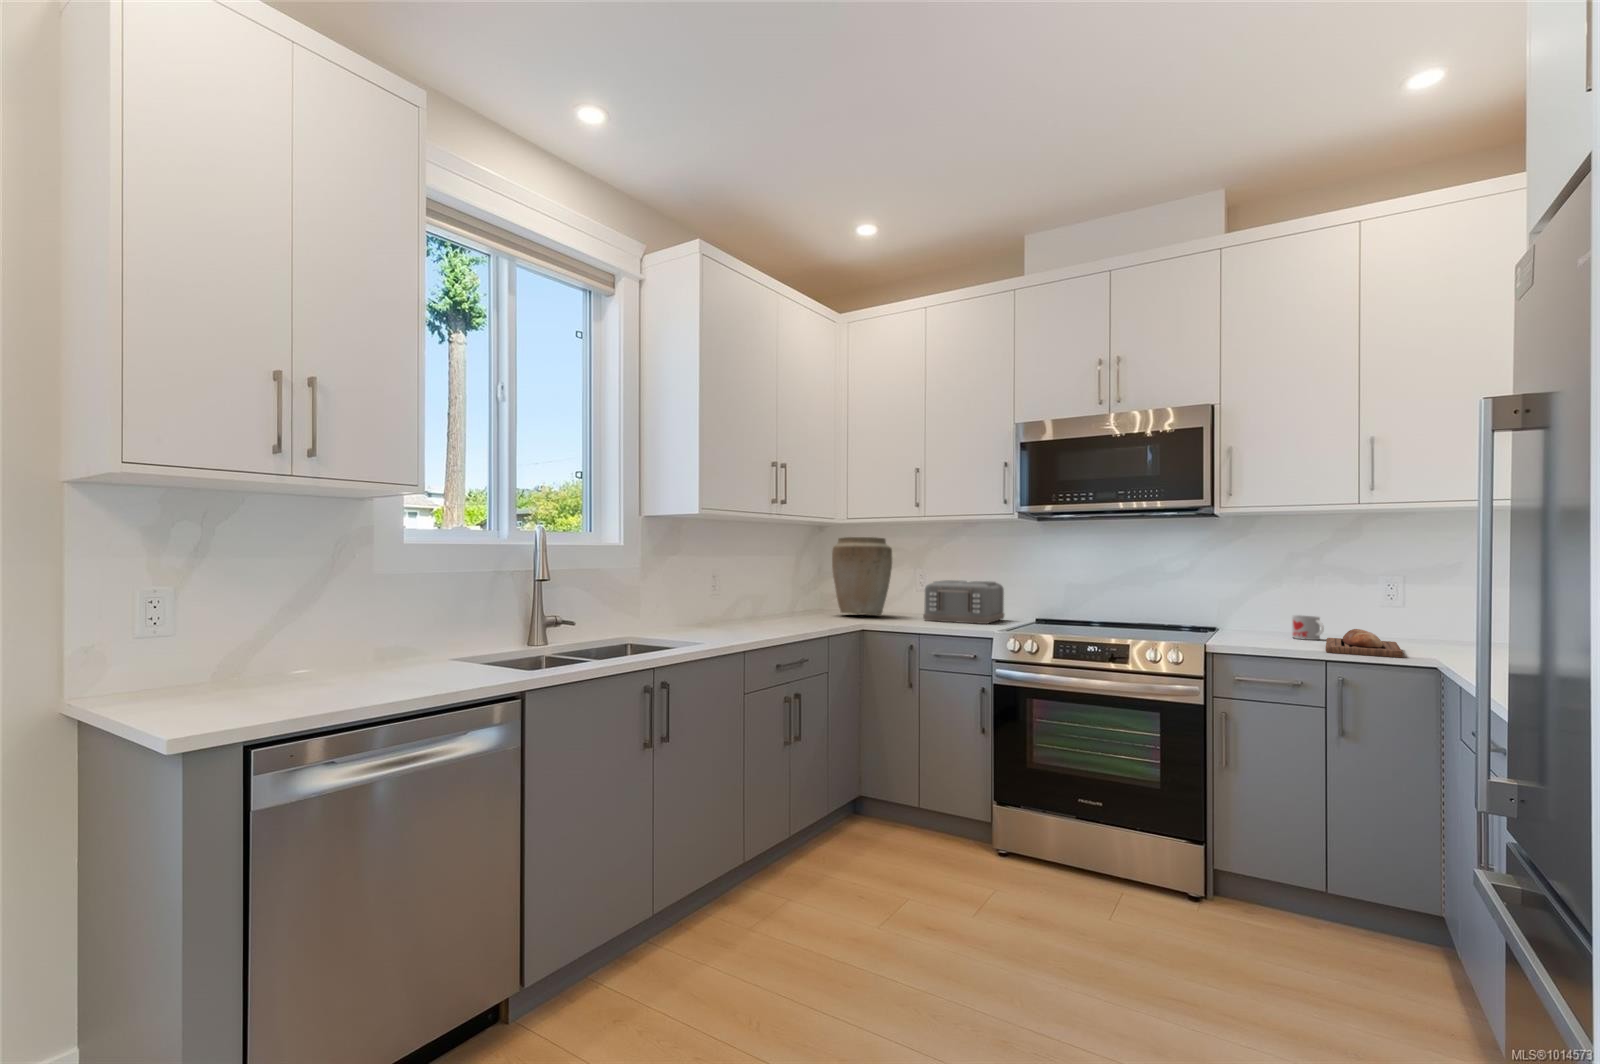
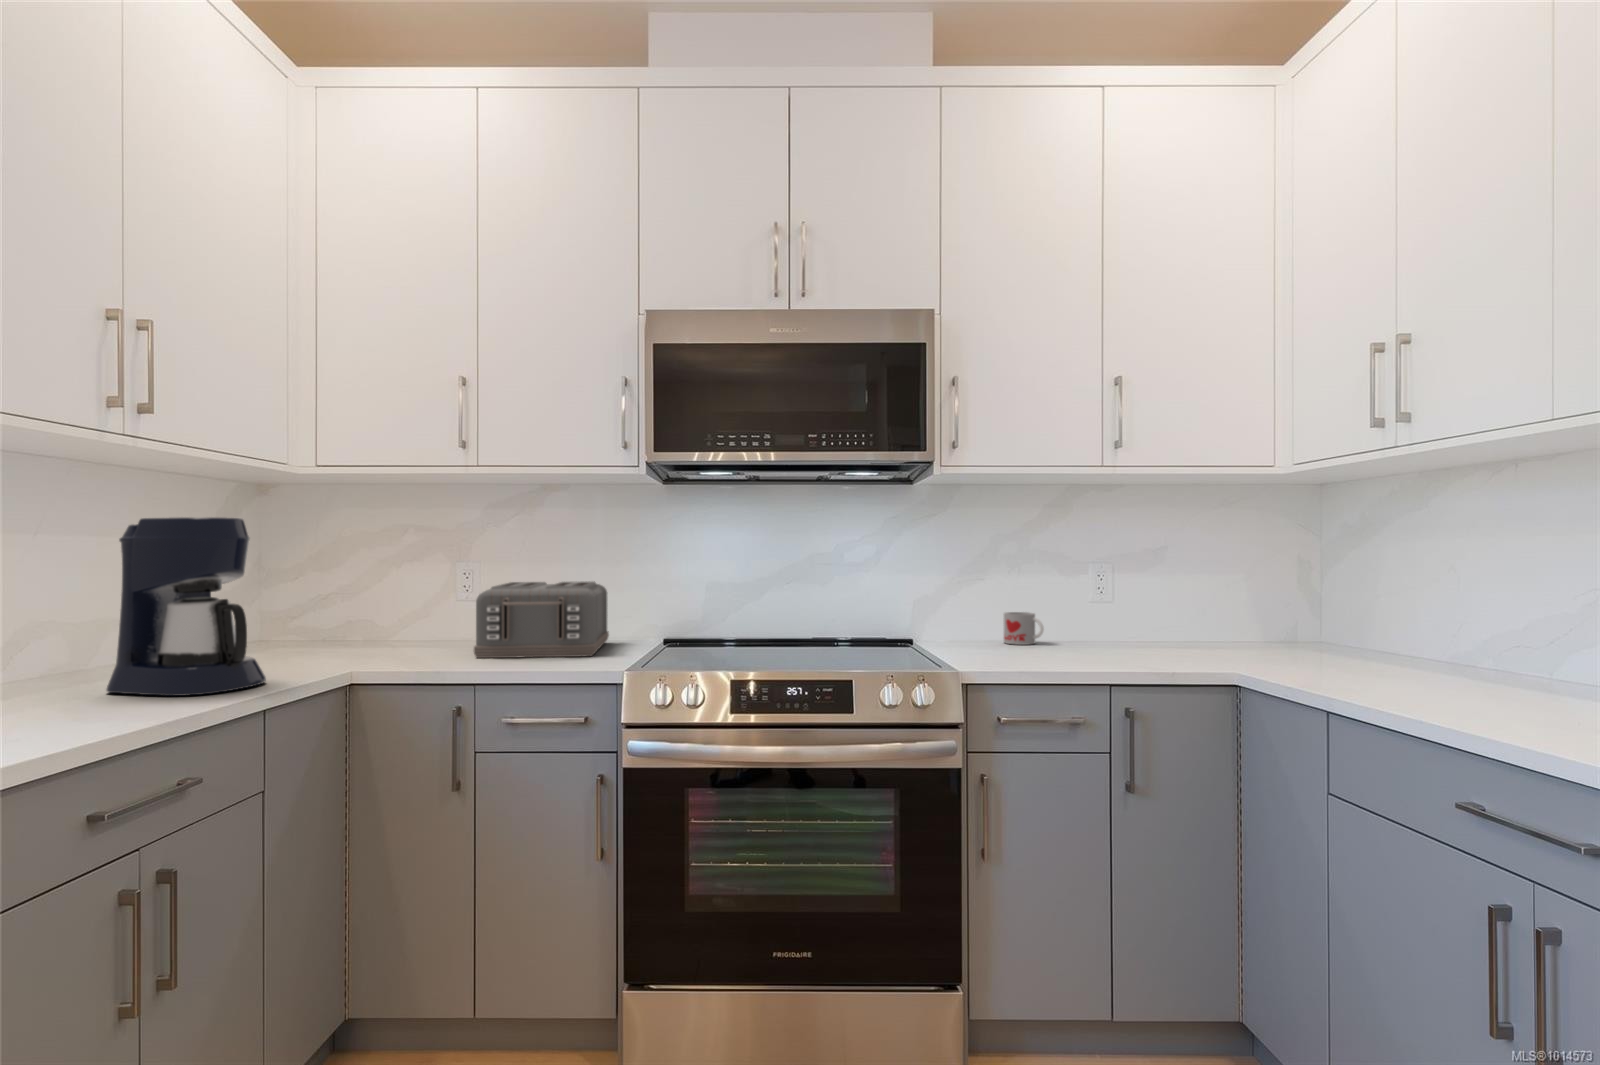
vase: present [832,537,892,615] -> none [280,507,409,655]
coffee maker: none [768,543,827,622] -> present [106,517,266,696]
bread loaf: present [1326,629,1403,658] -> none [1064,630,1195,671]

